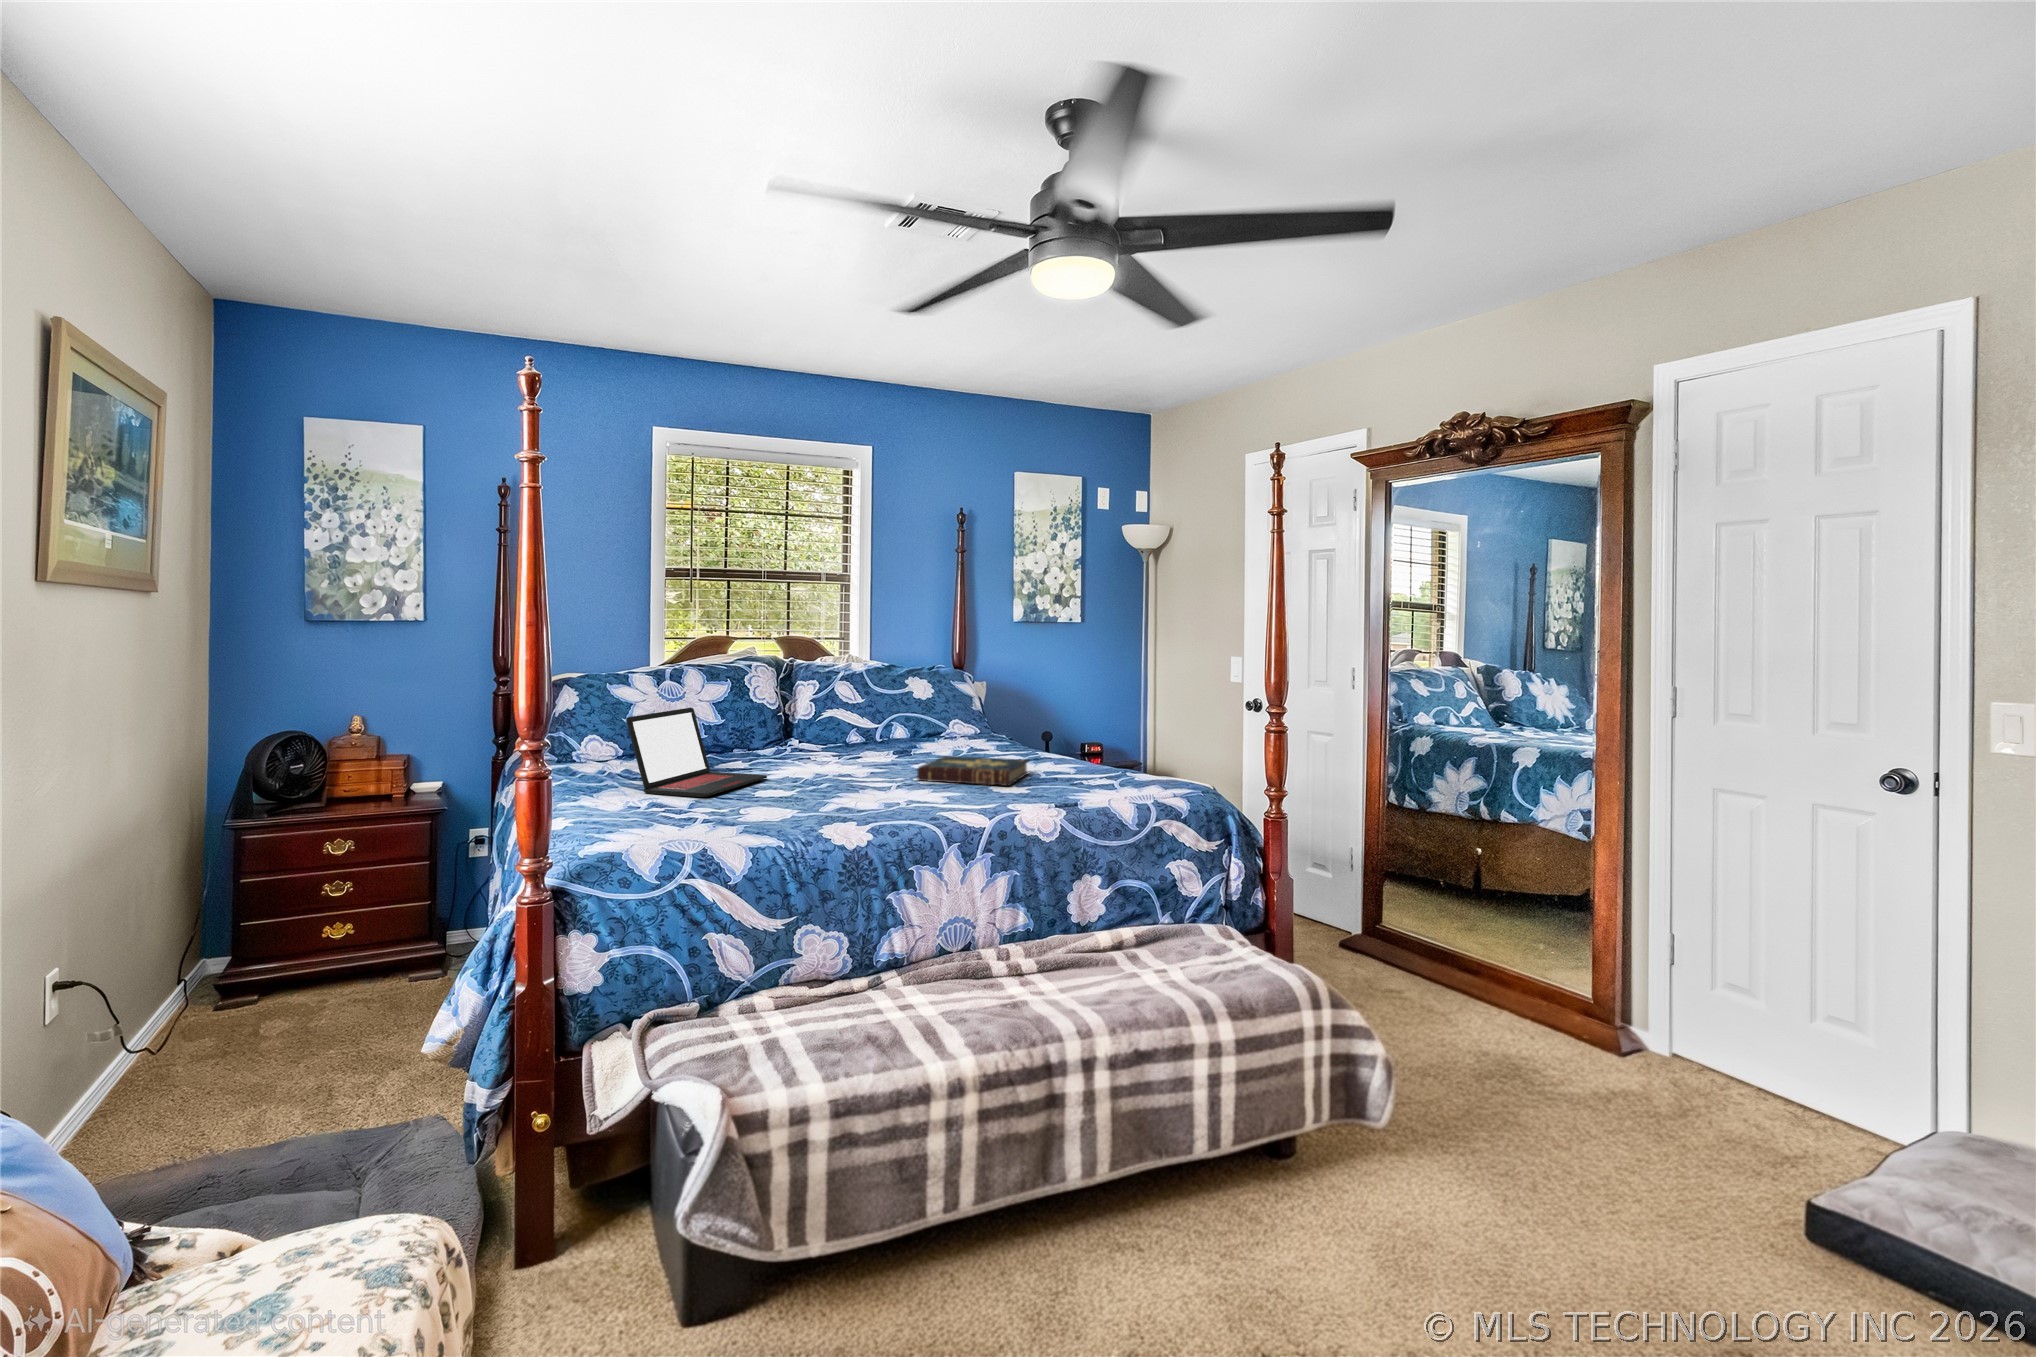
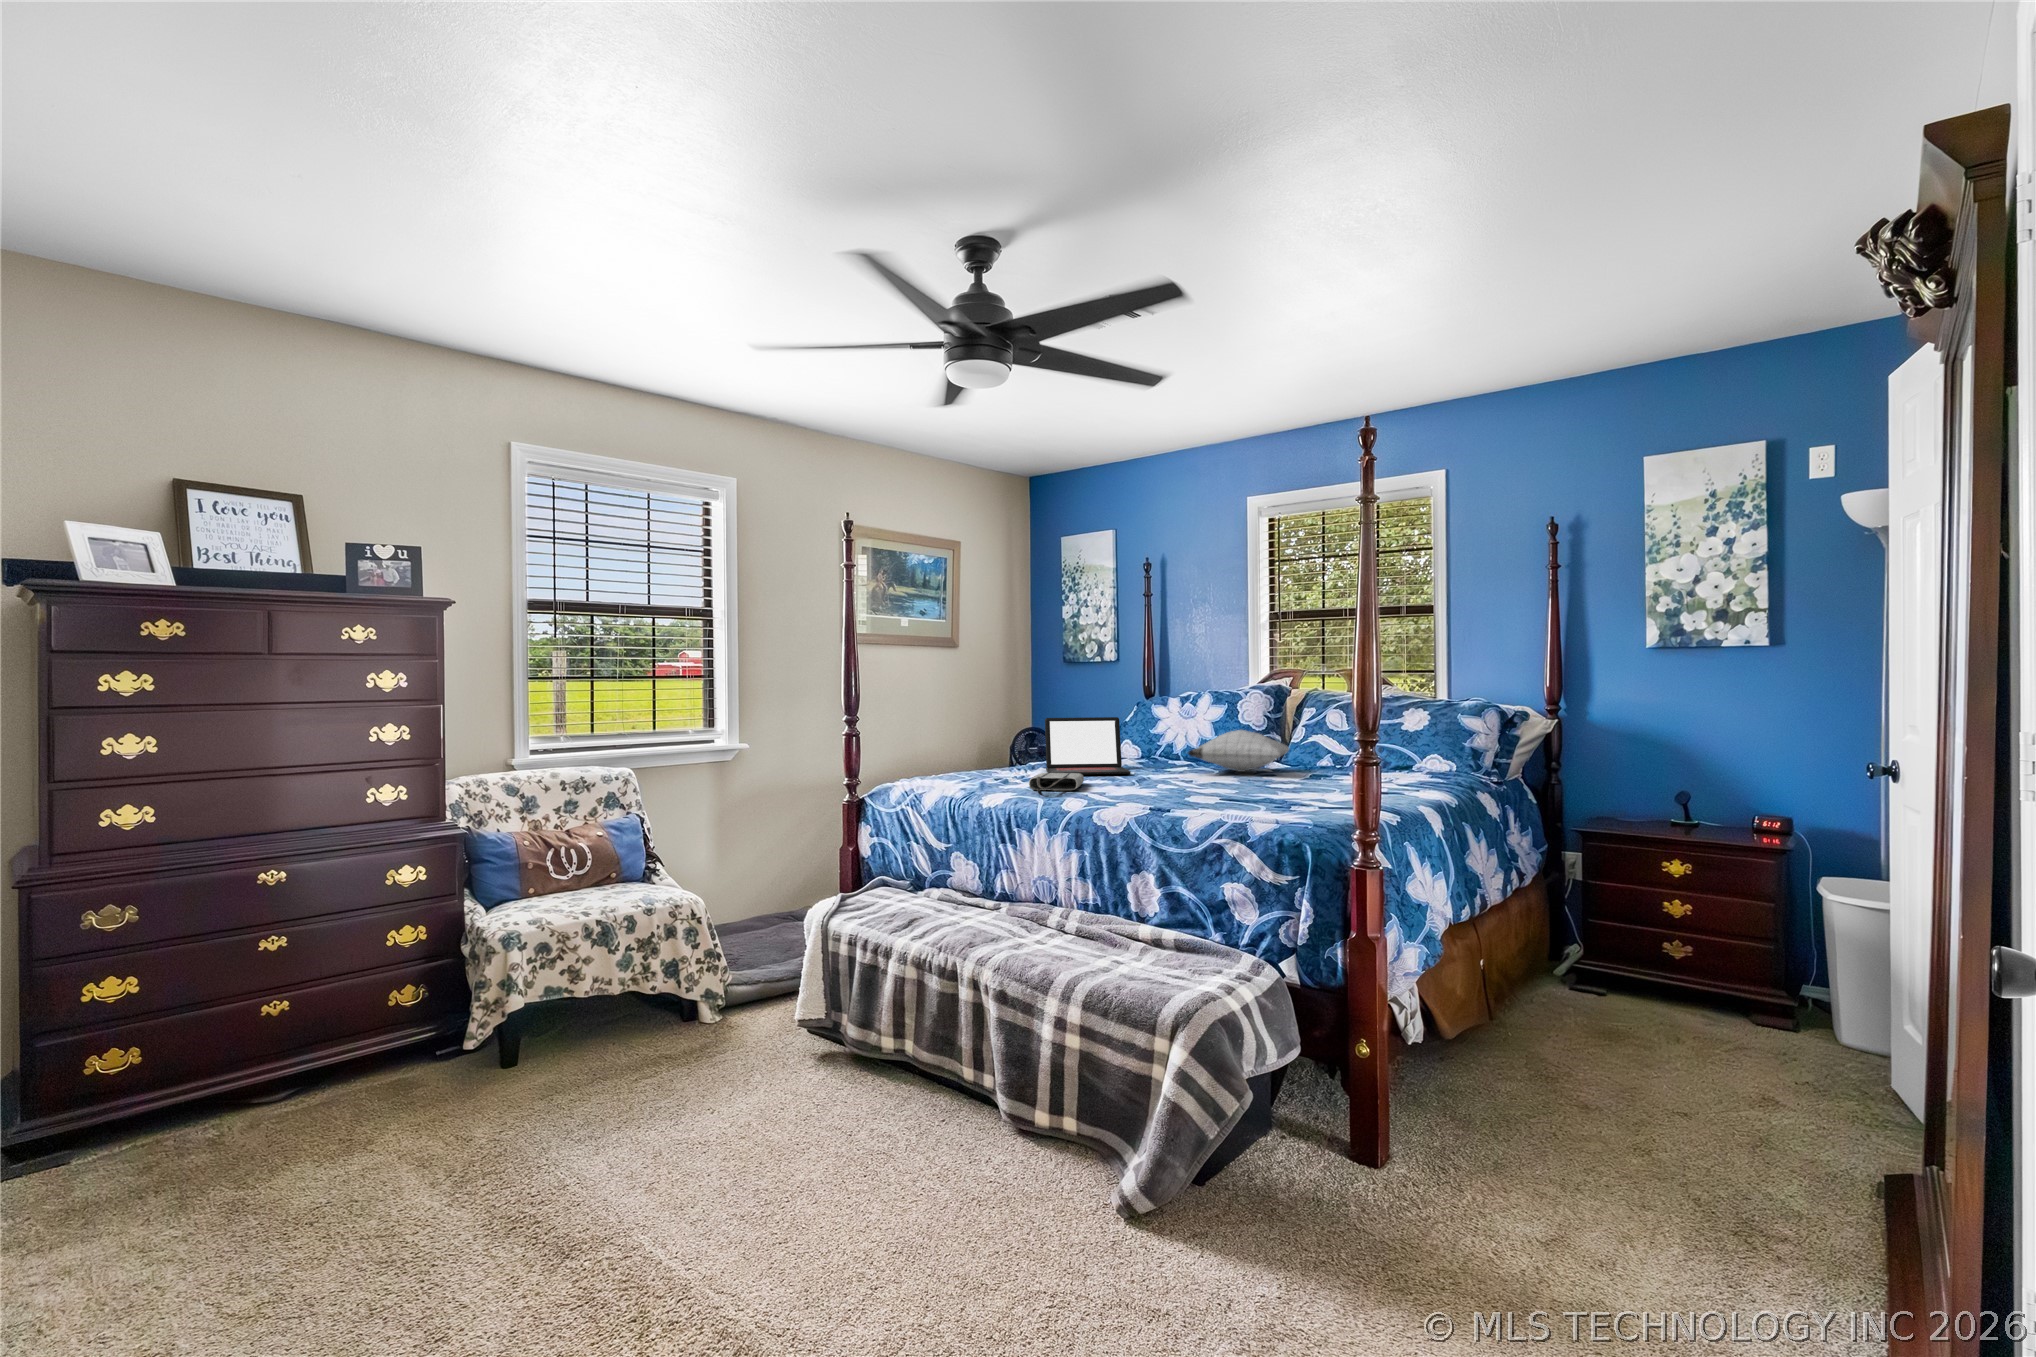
pillow: none [754,710,891,758] -> present [1188,730,1289,772]
book: present [917,756,1029,786] -> none [1201,775,1303,799]
tote bag: none [762,787,889,818] -> present [1029,773,1084,791]

